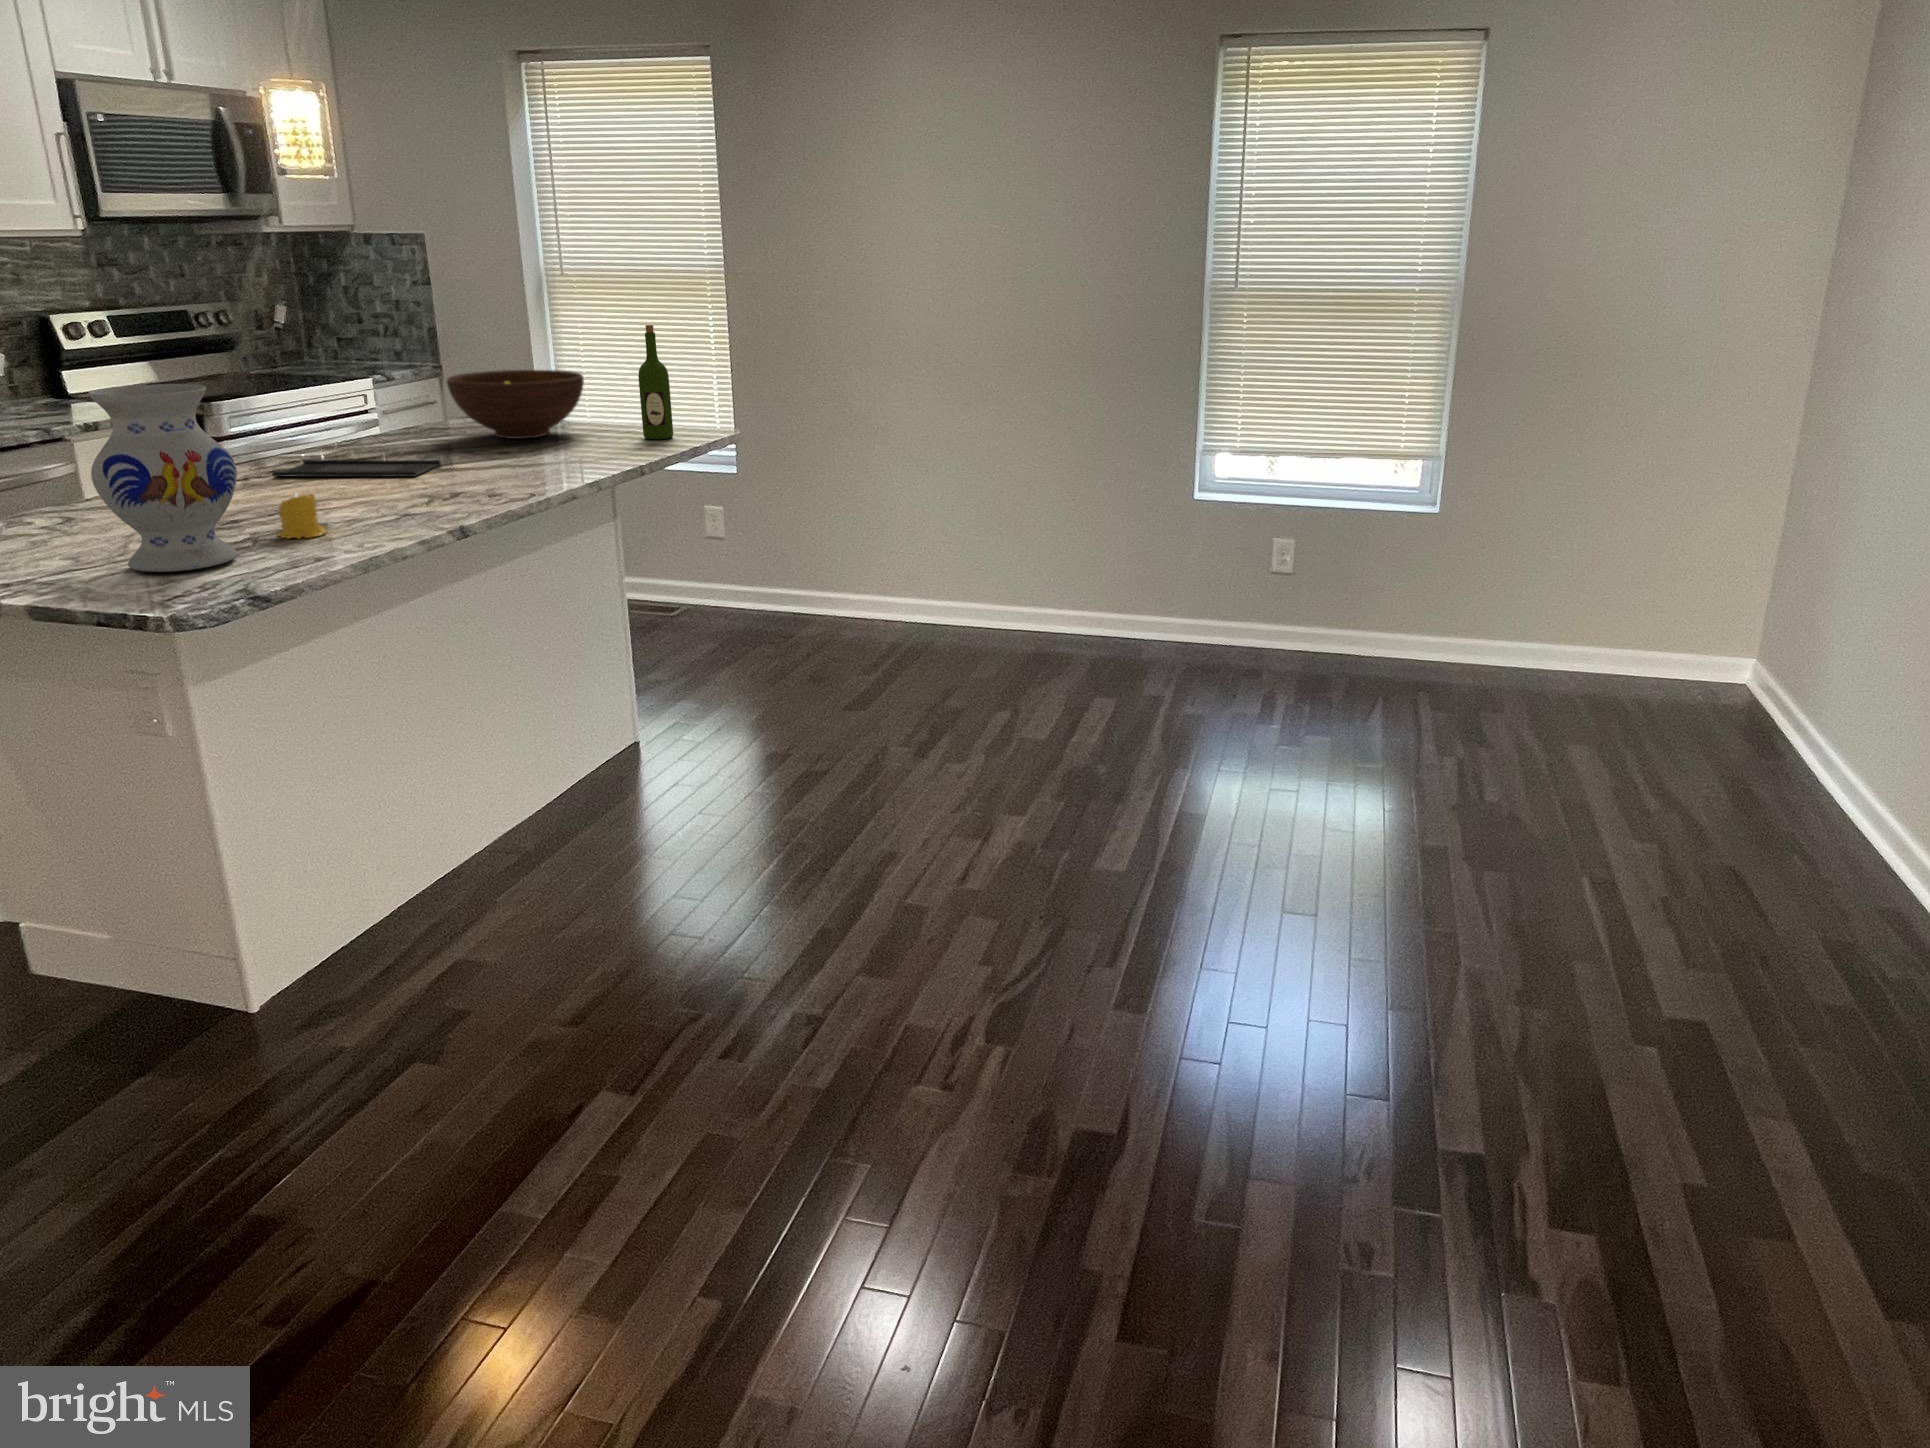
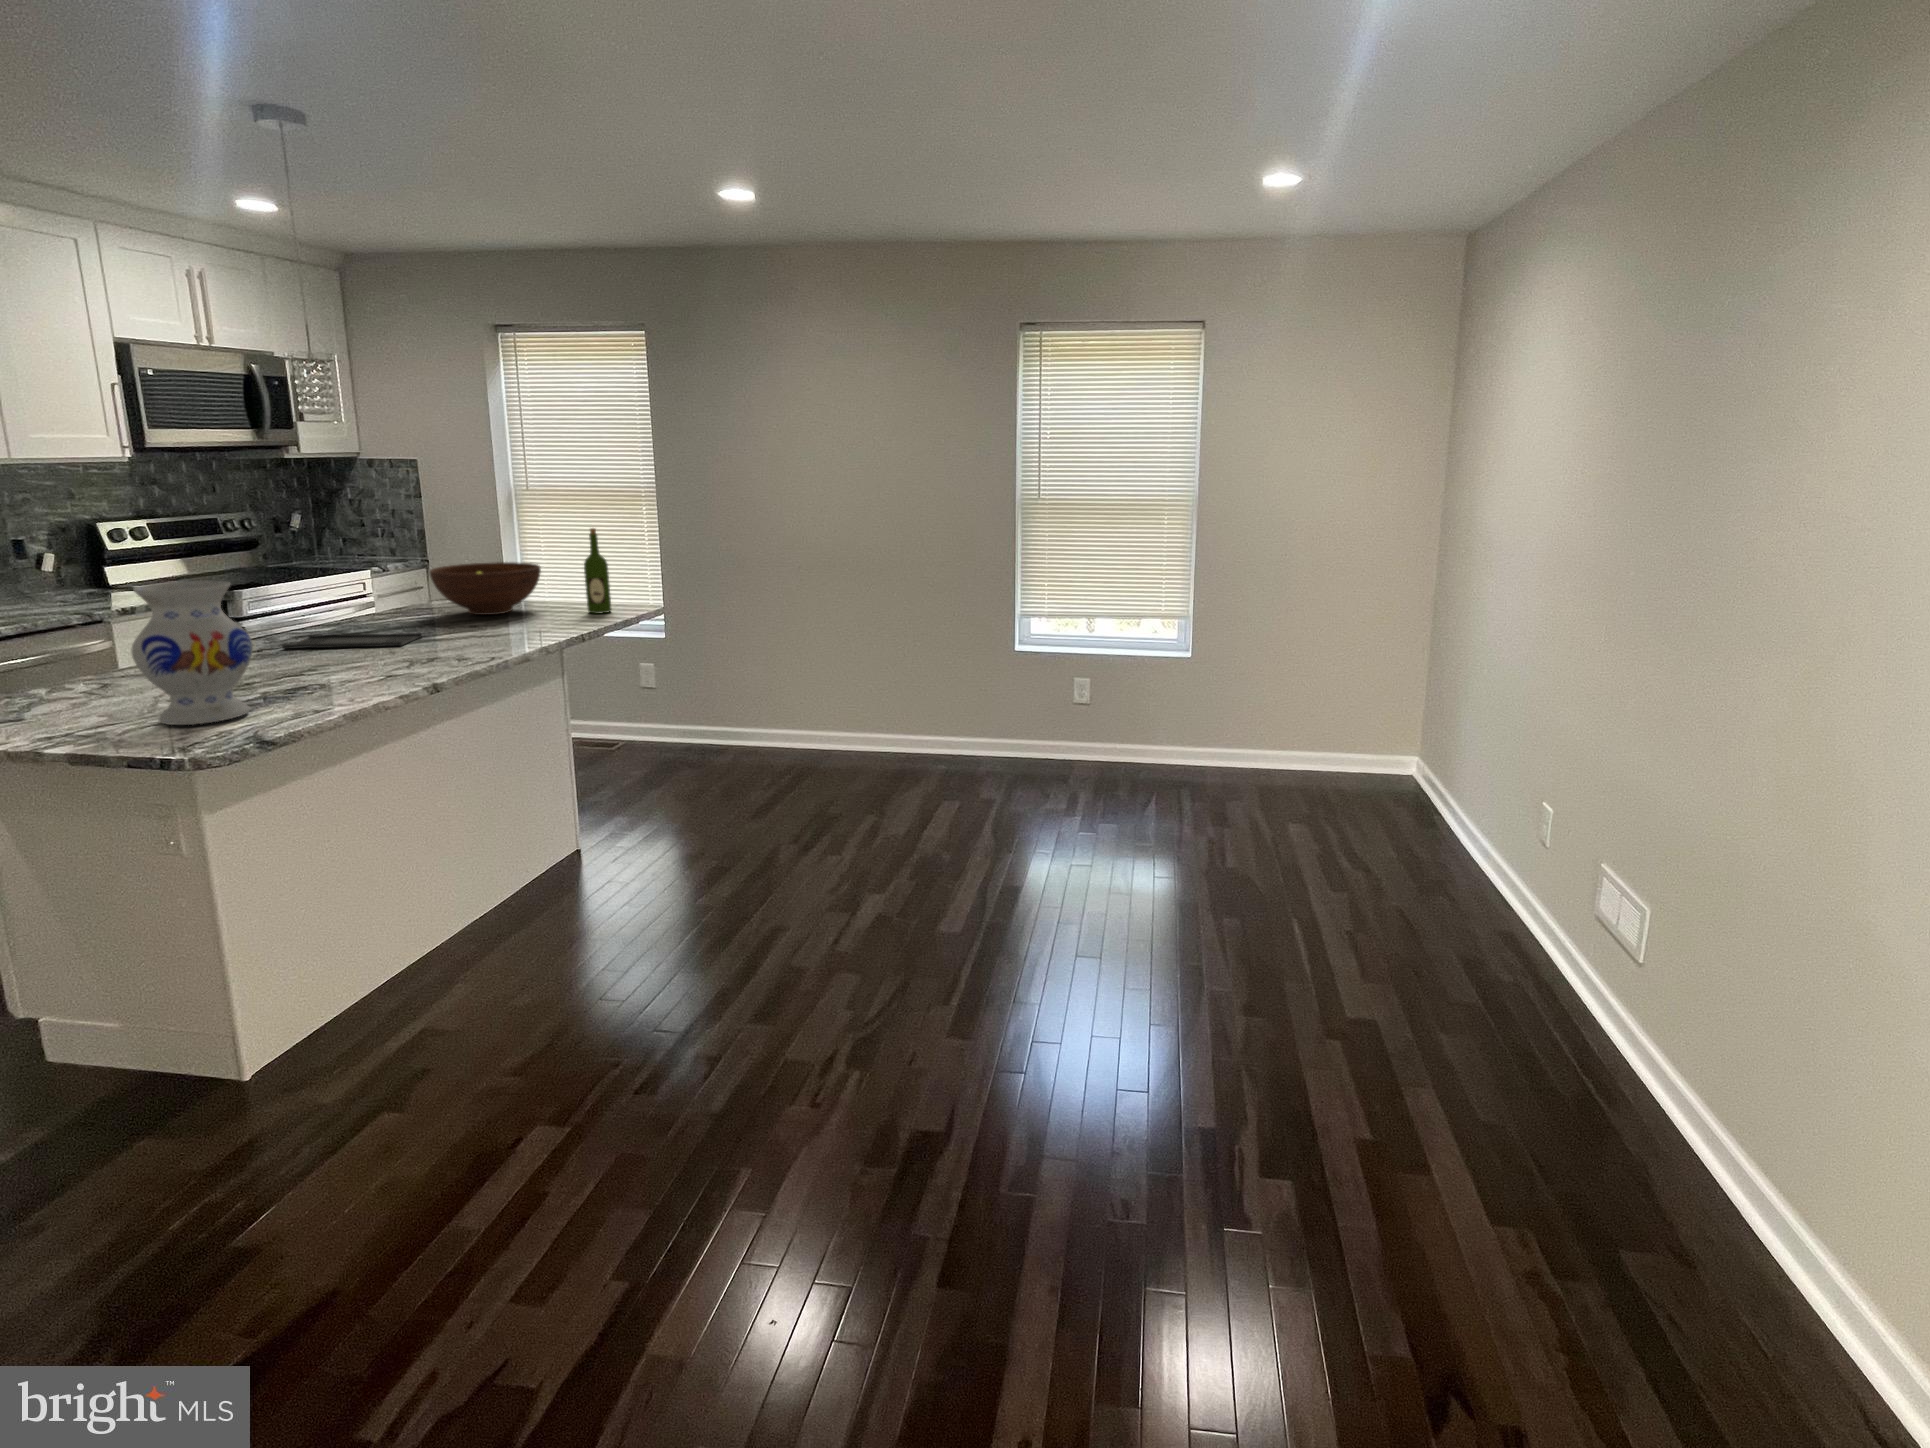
candle: present [278,493,327,539] -> none [284,660,326,697]

